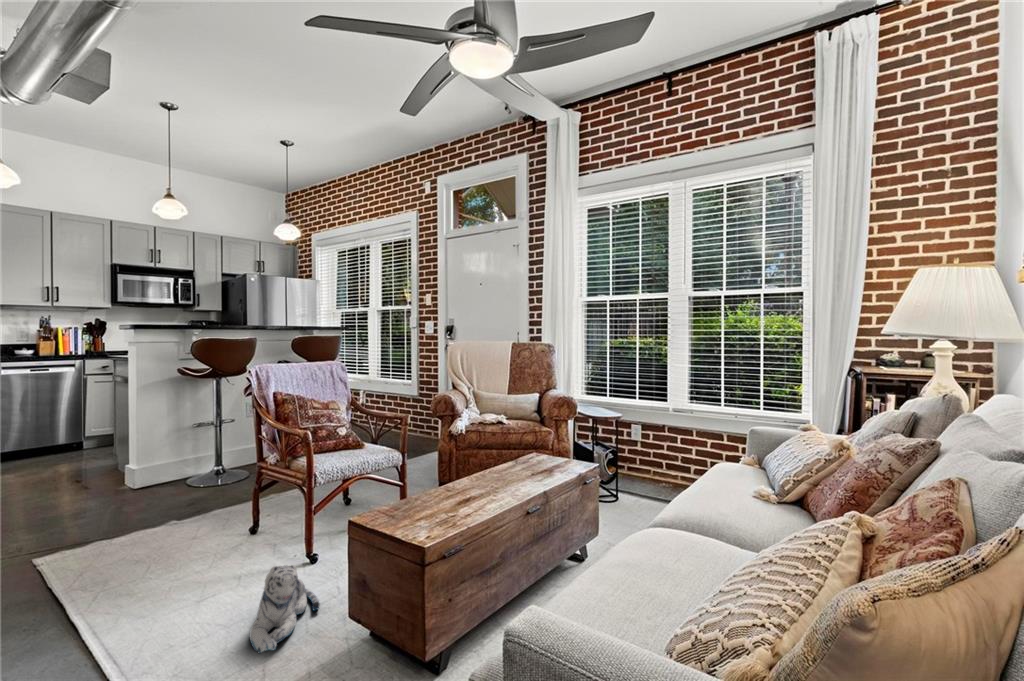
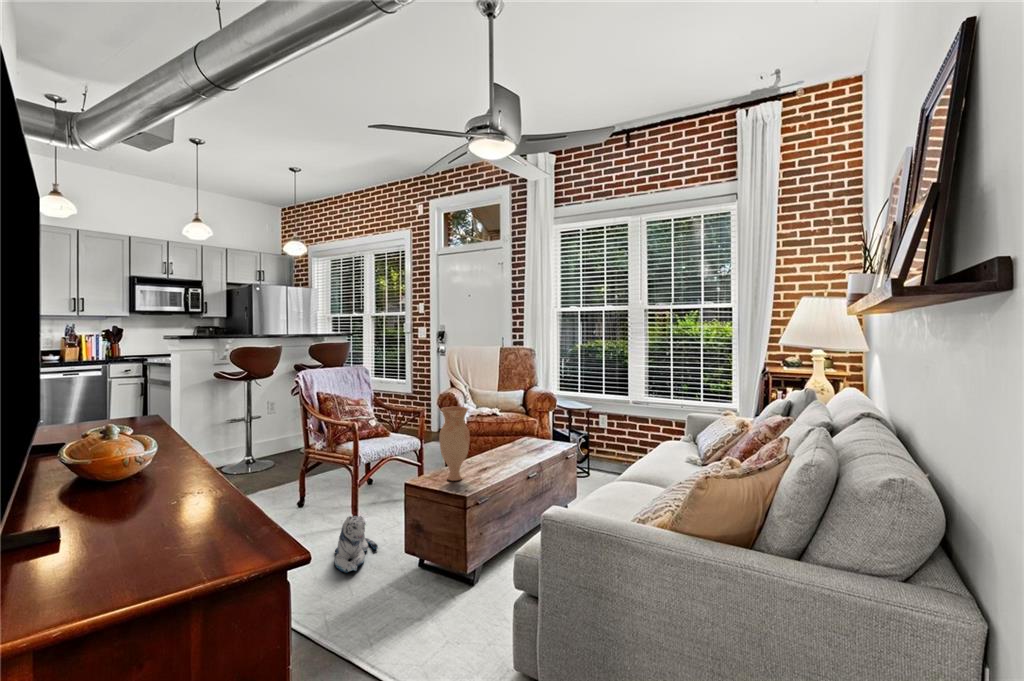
vase: none [395,415,440,524] -> present [439,407,470,481]

